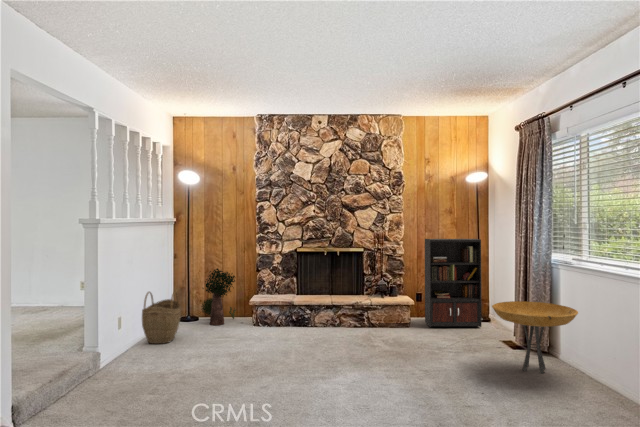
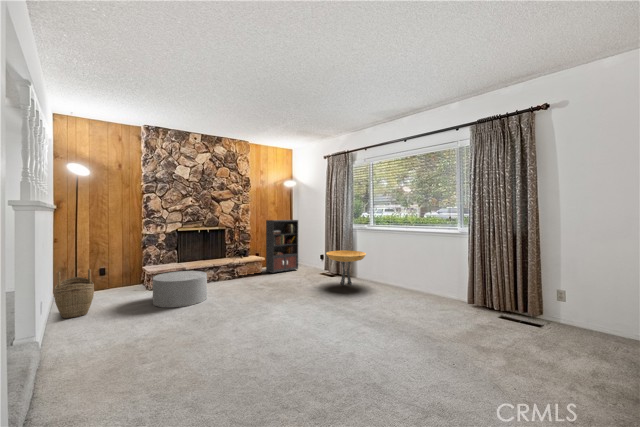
potted plant: present [201,268,236,325] -> none [89,248,129,295]
ottoman: none [232,306,298,354] -> present [153,271,207,308]

